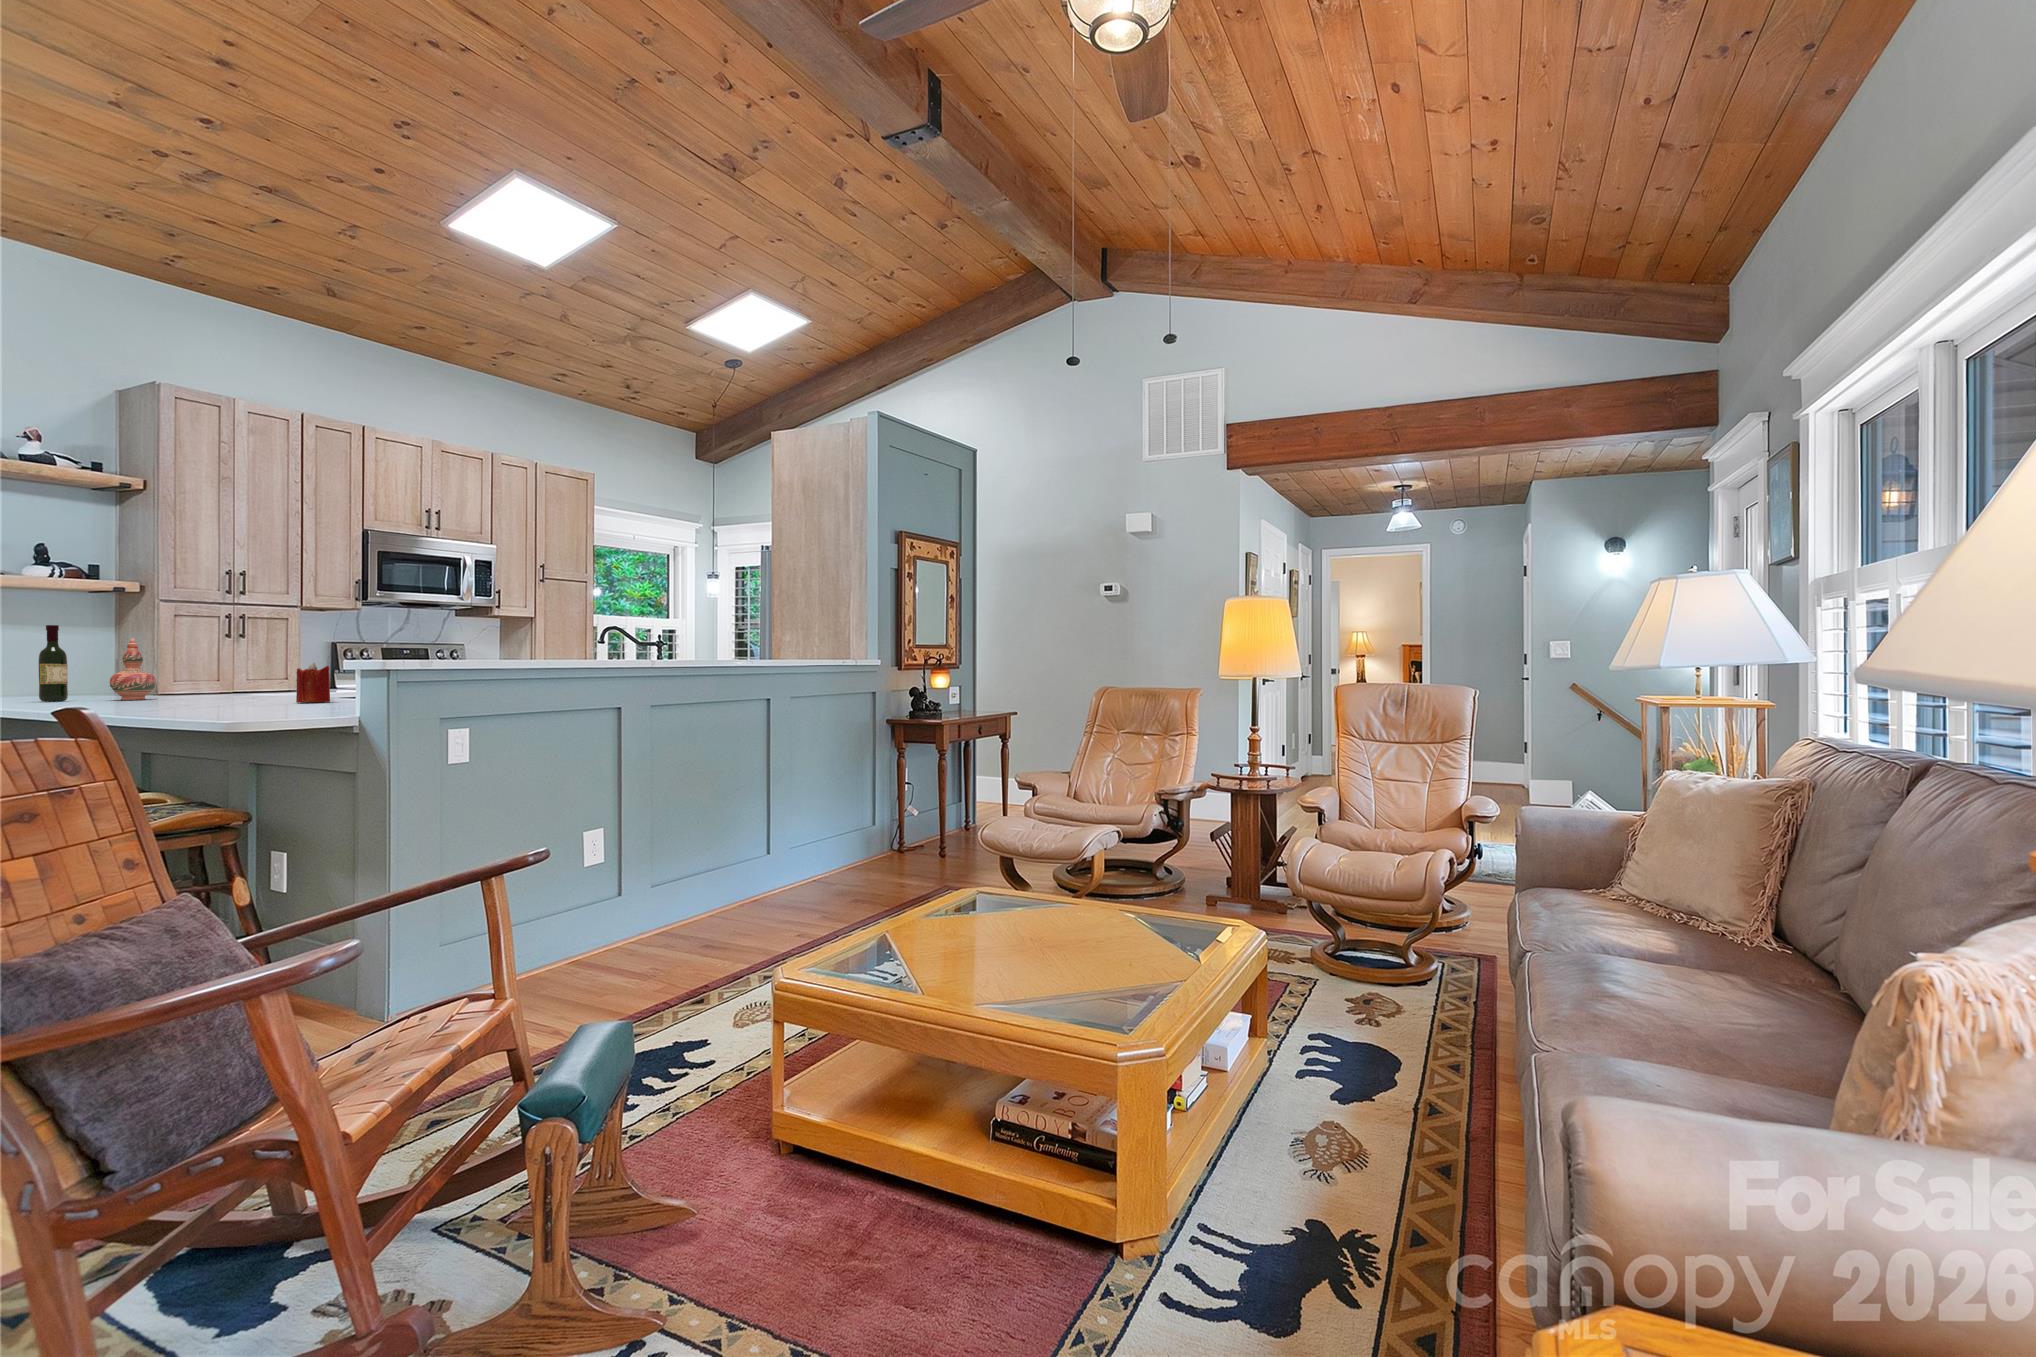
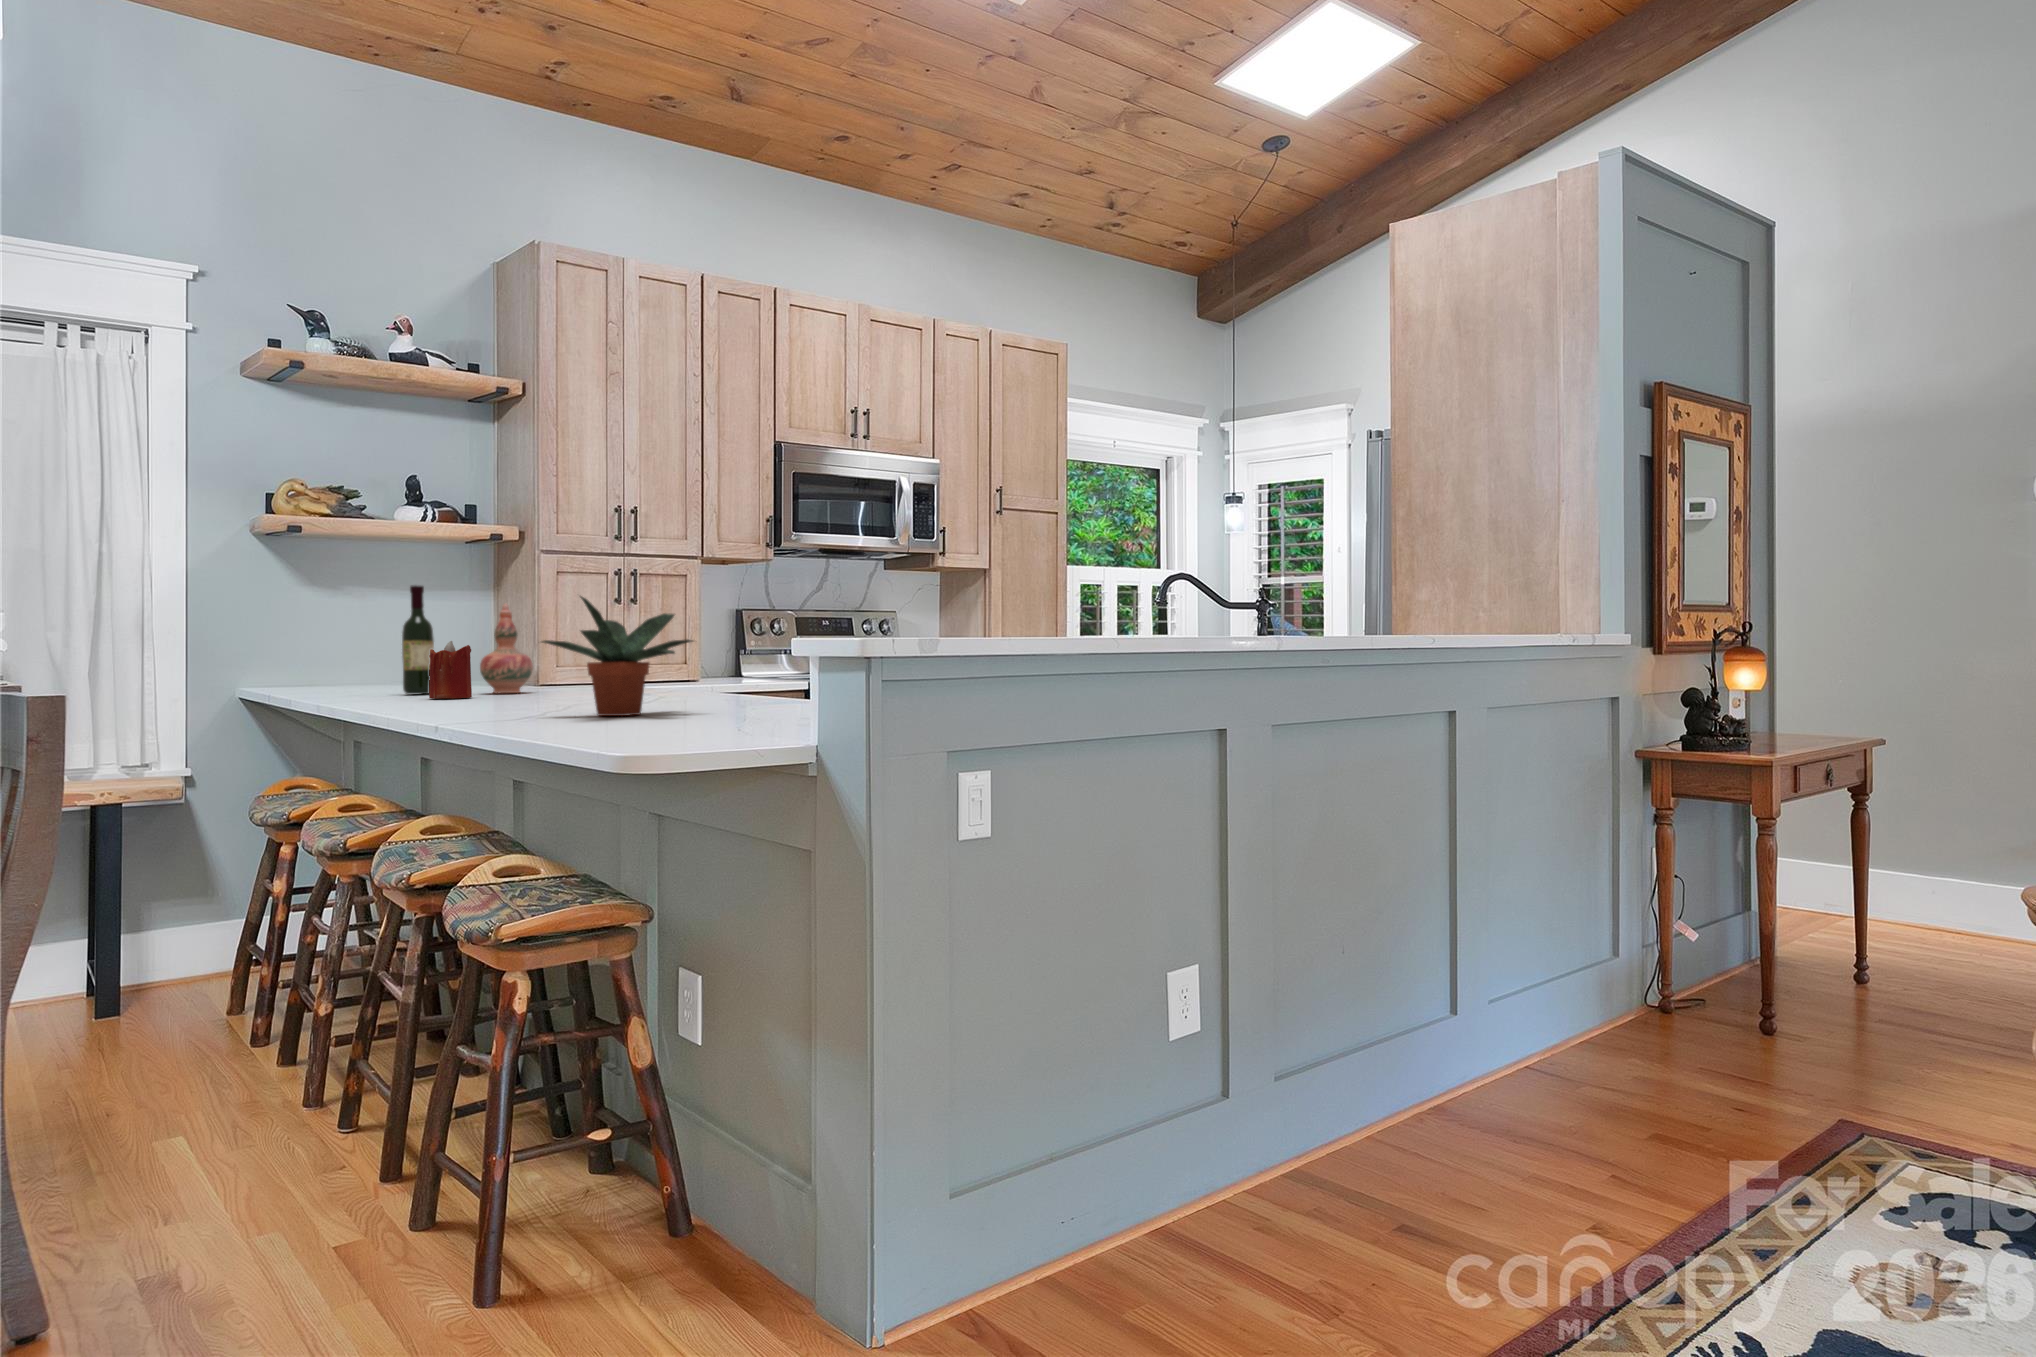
potted plant: none [169,635,289,708] -> present [542,596,693,716]
candle: present [296,663,330,703] -> present [429,641,472,699]

